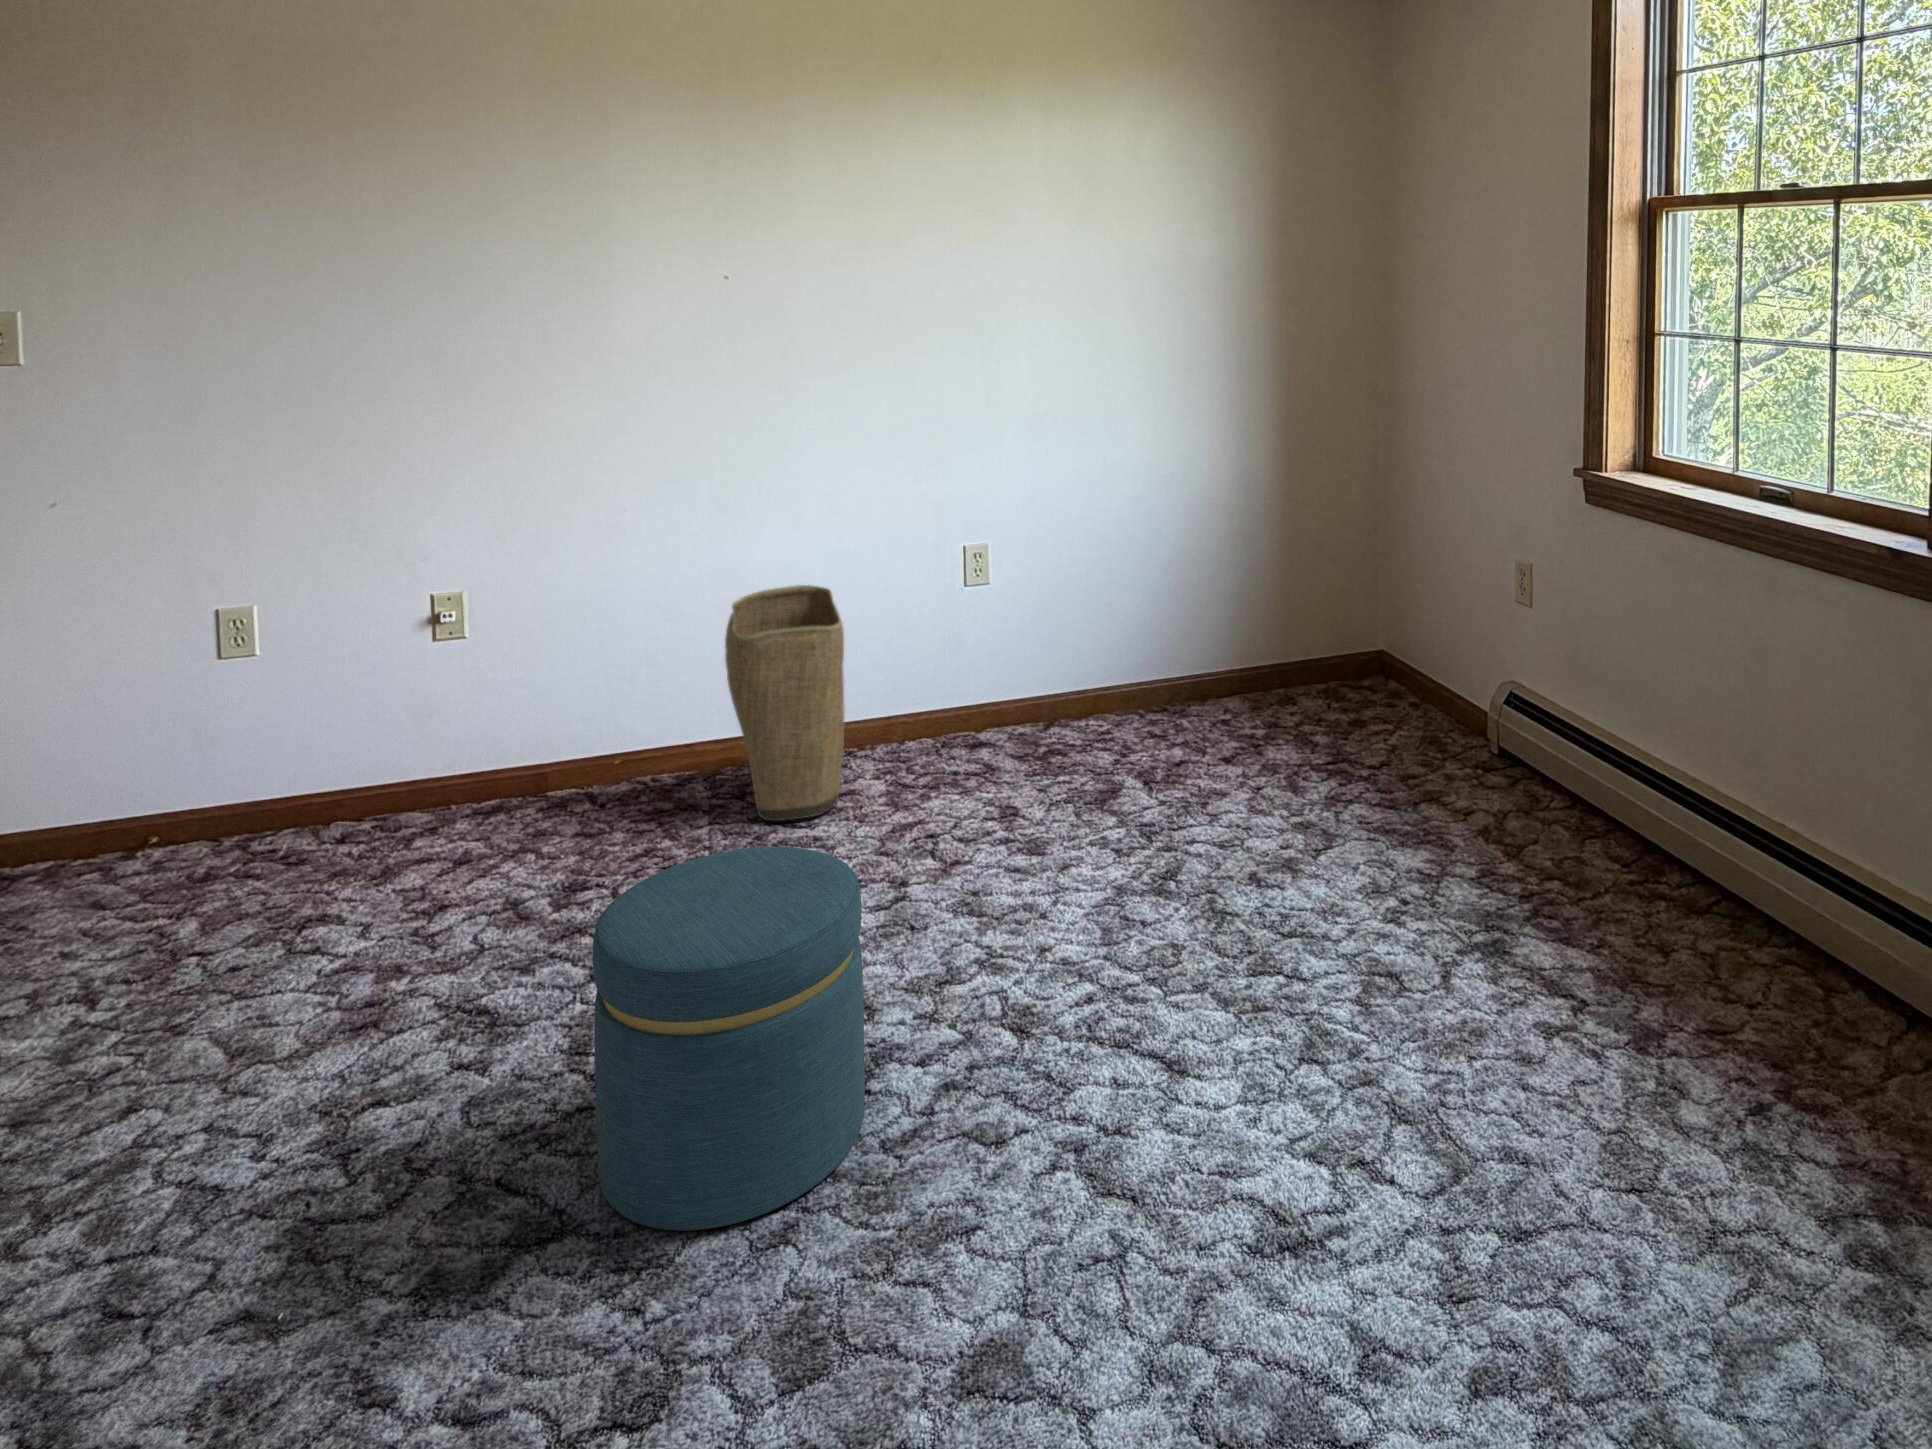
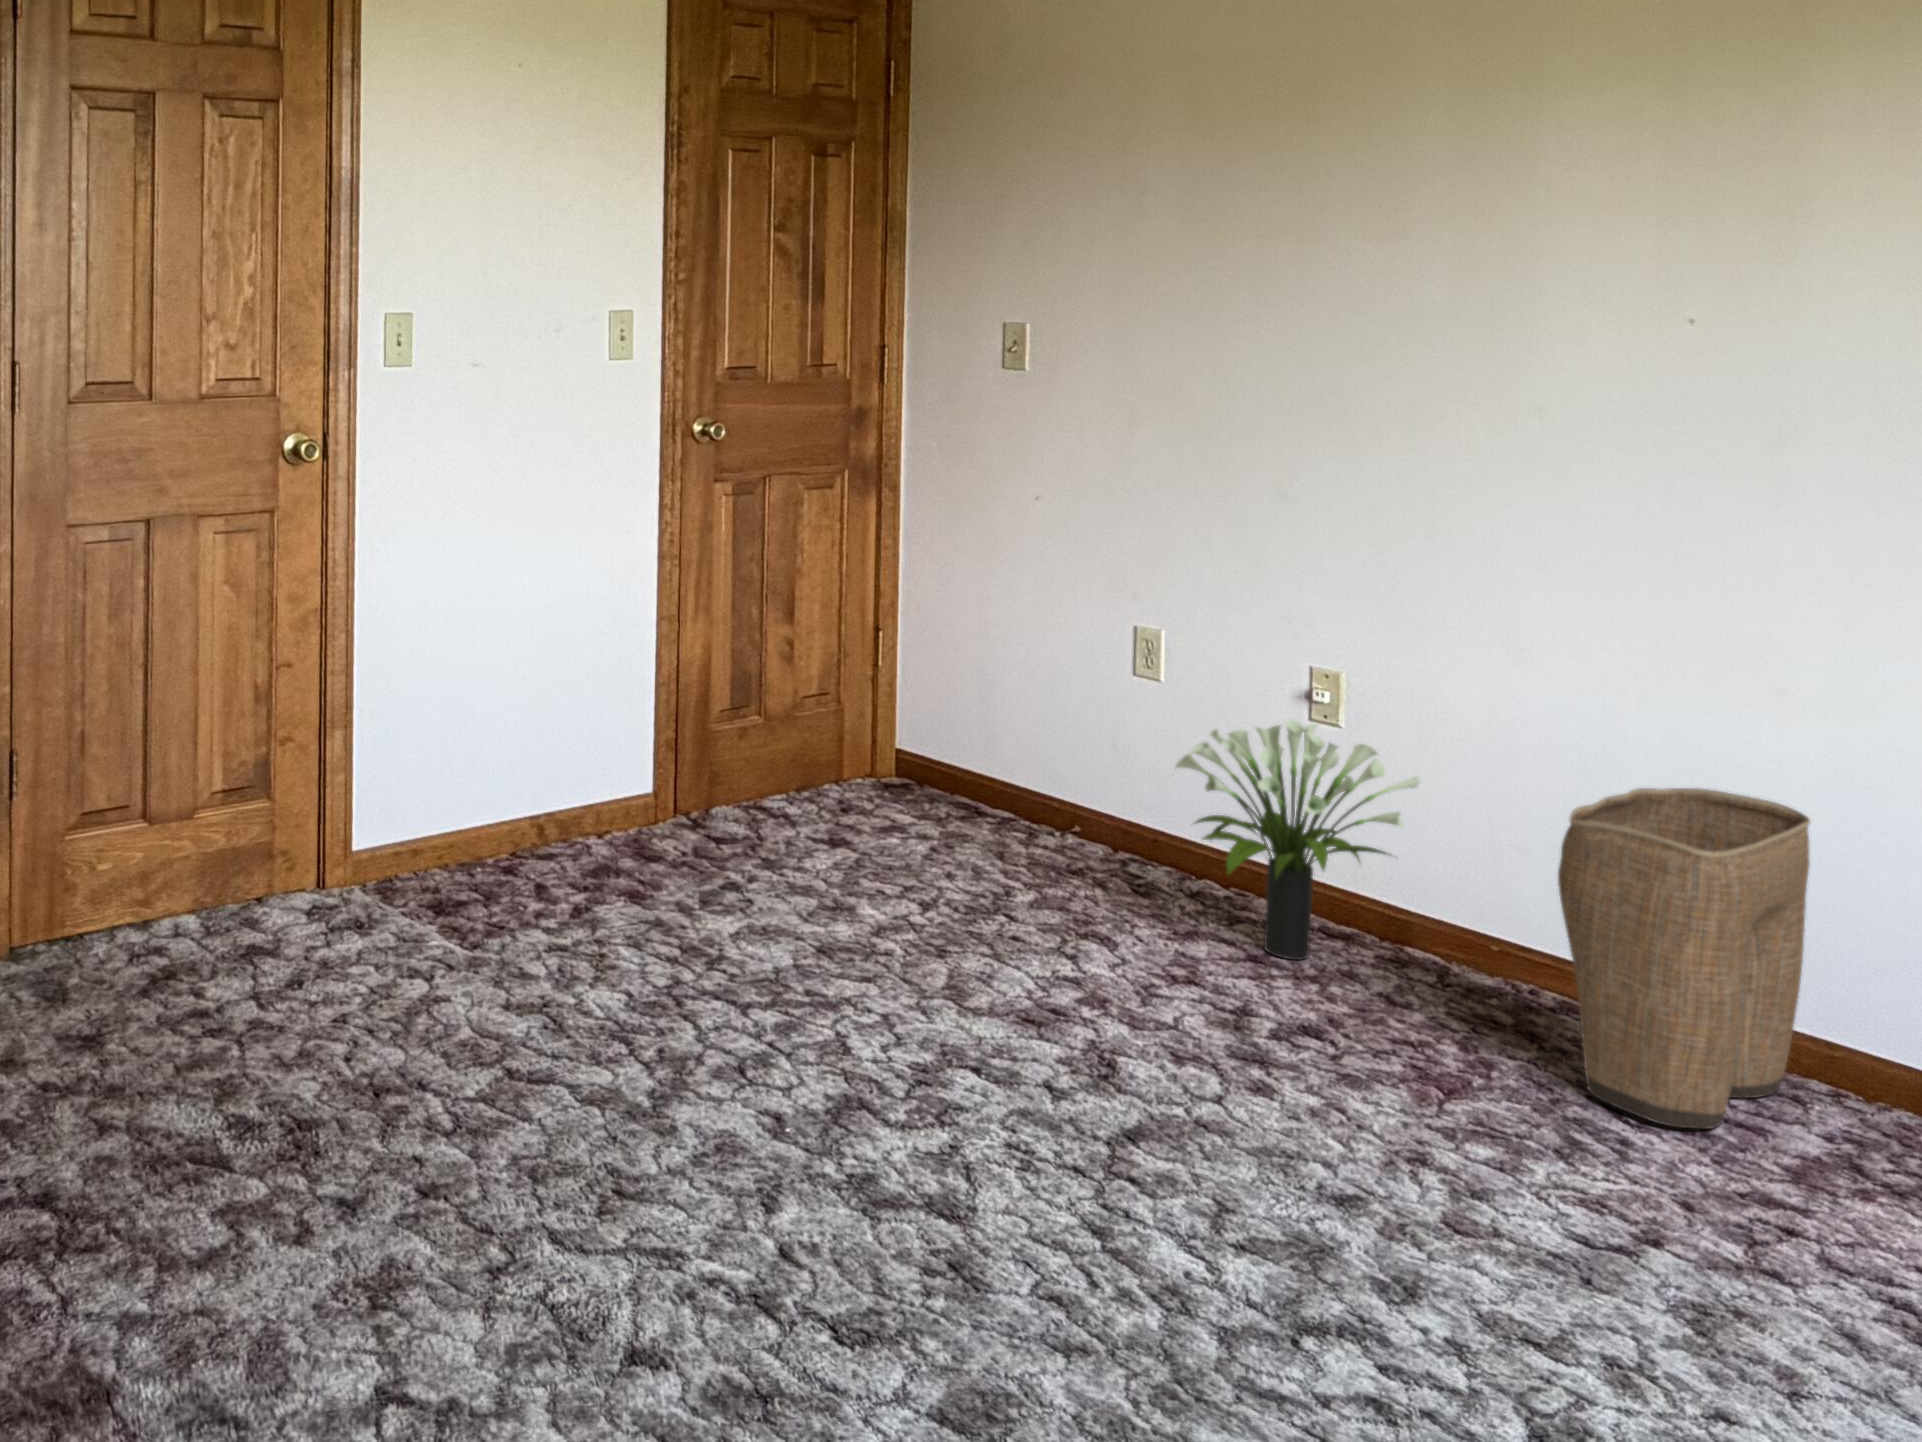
potted plant: none [355,639,580,849] -> present [1176,720,1419,960]
ottoman: present [593,847,865,1231] -> none [996,953,1305,1357]

